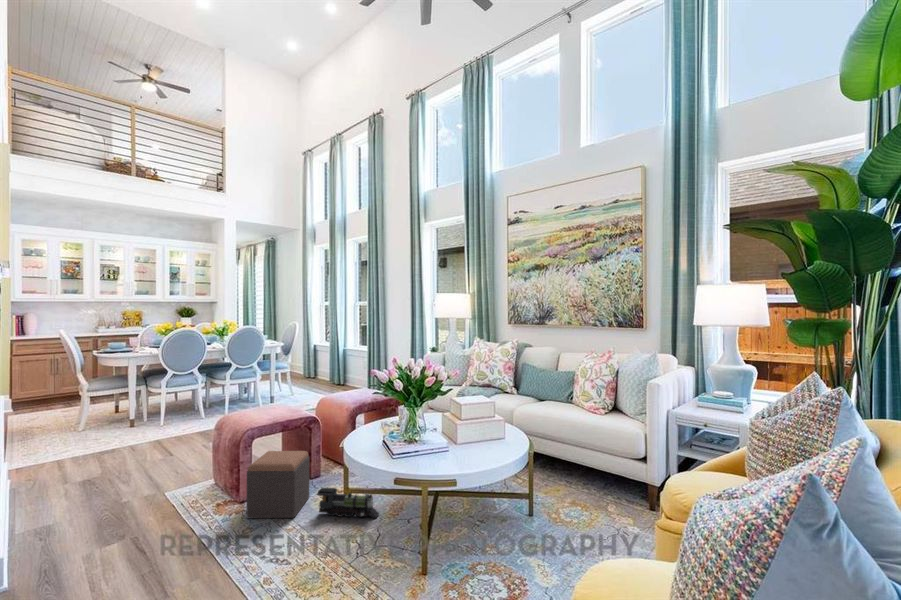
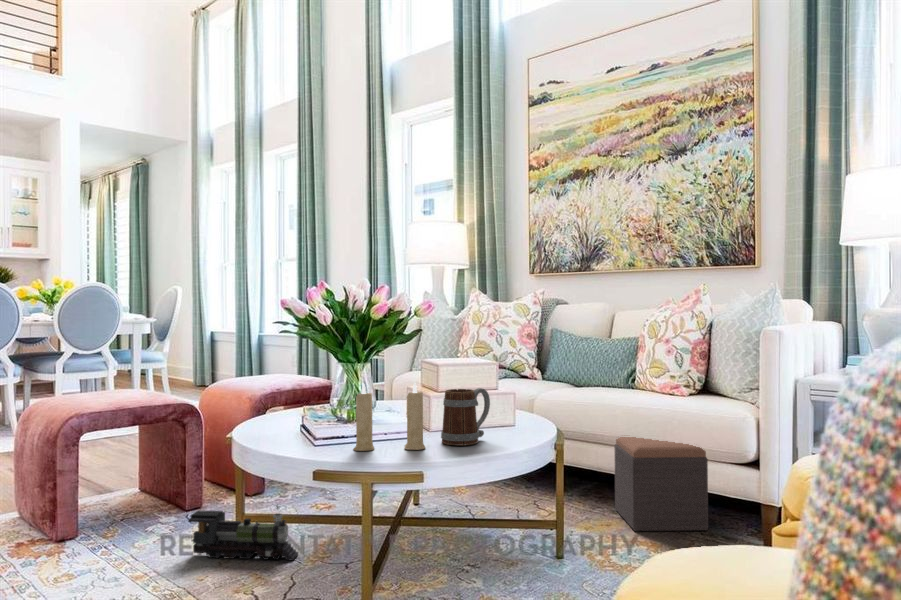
candle: none [413,424,454,466] -> present [354,383,425,451]
mug: none [462,426,489,461] -> present [441,388,490,446]
footstool: present [246,451,309,518] -> present [614,437,708,531]

